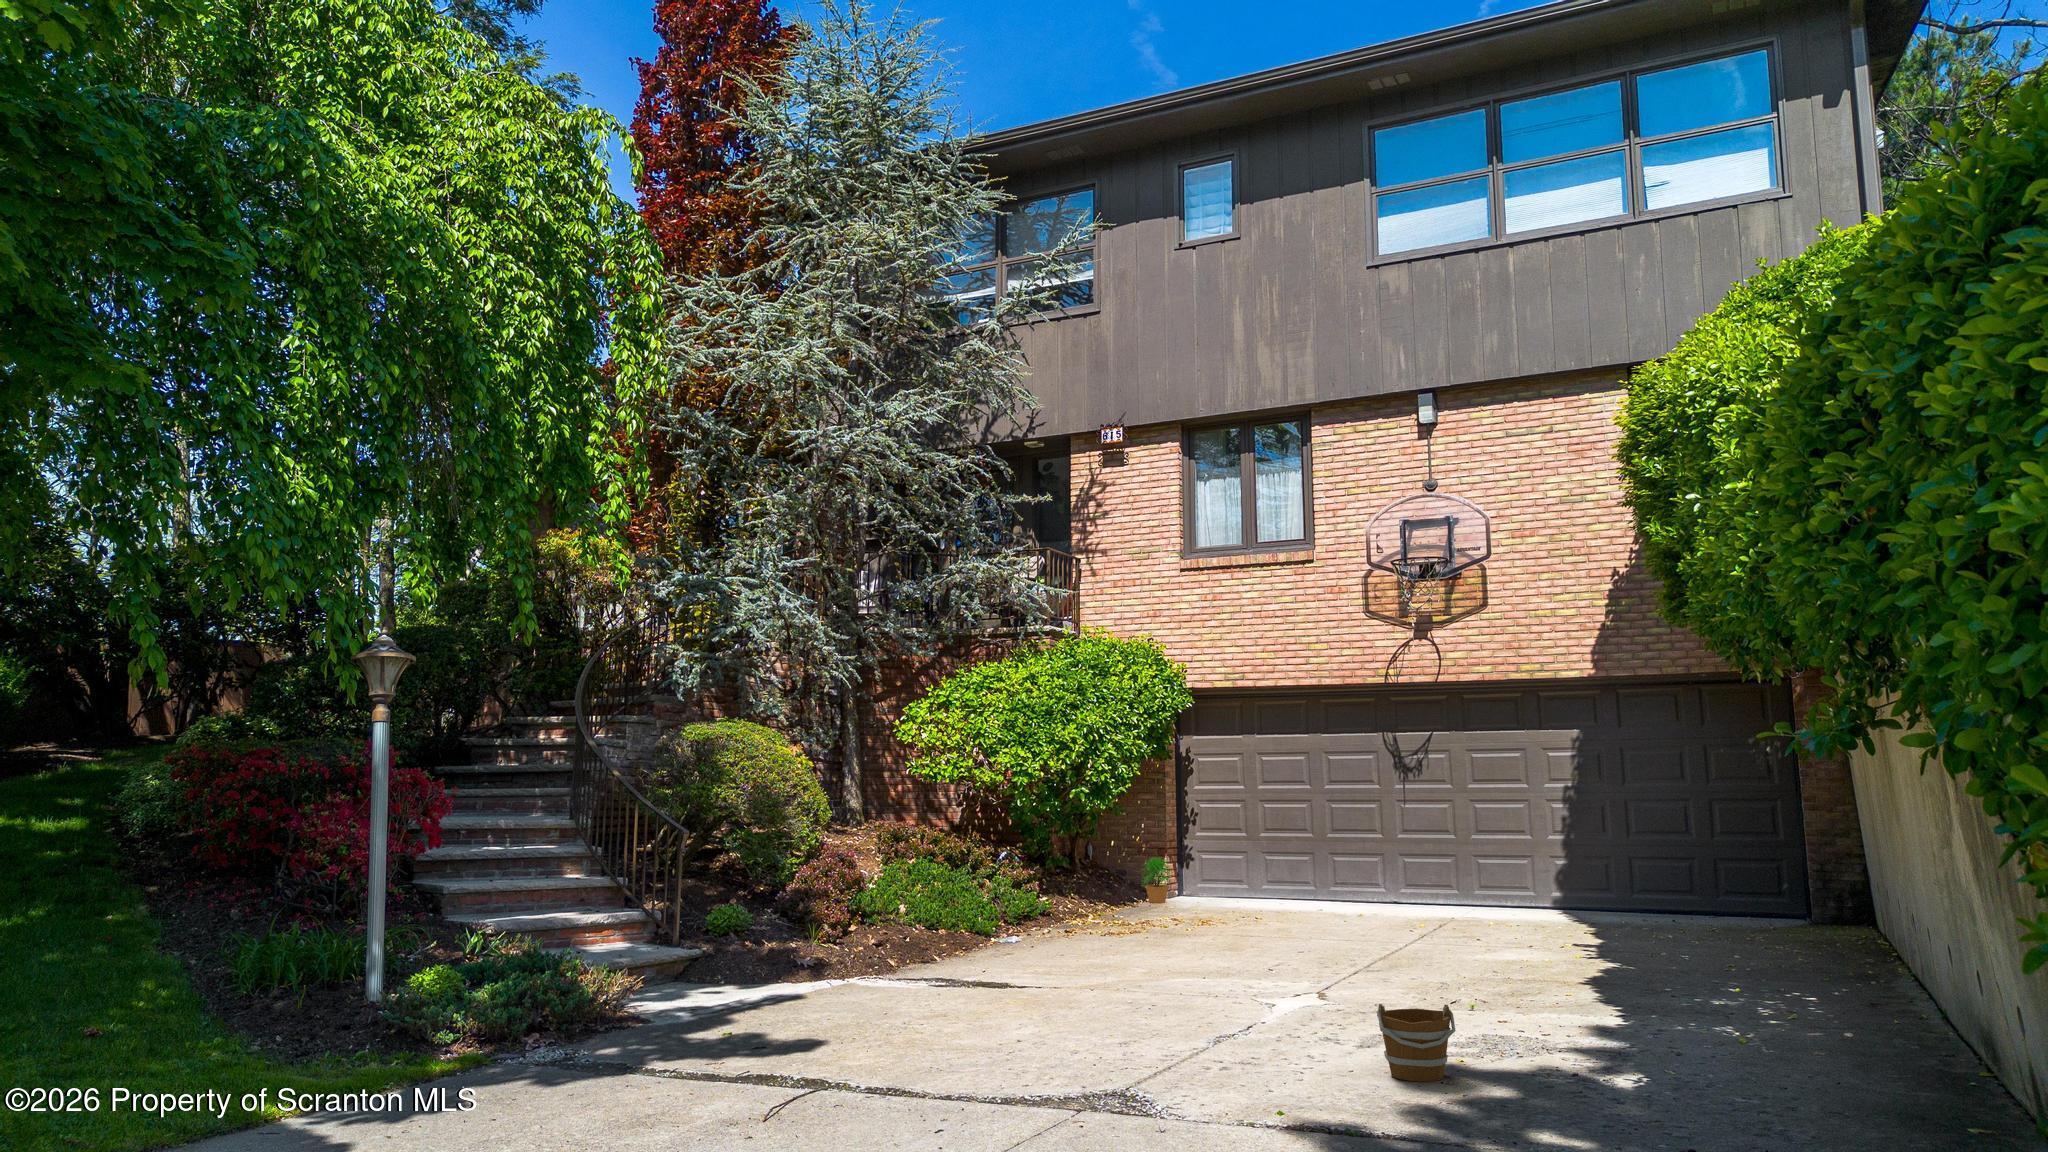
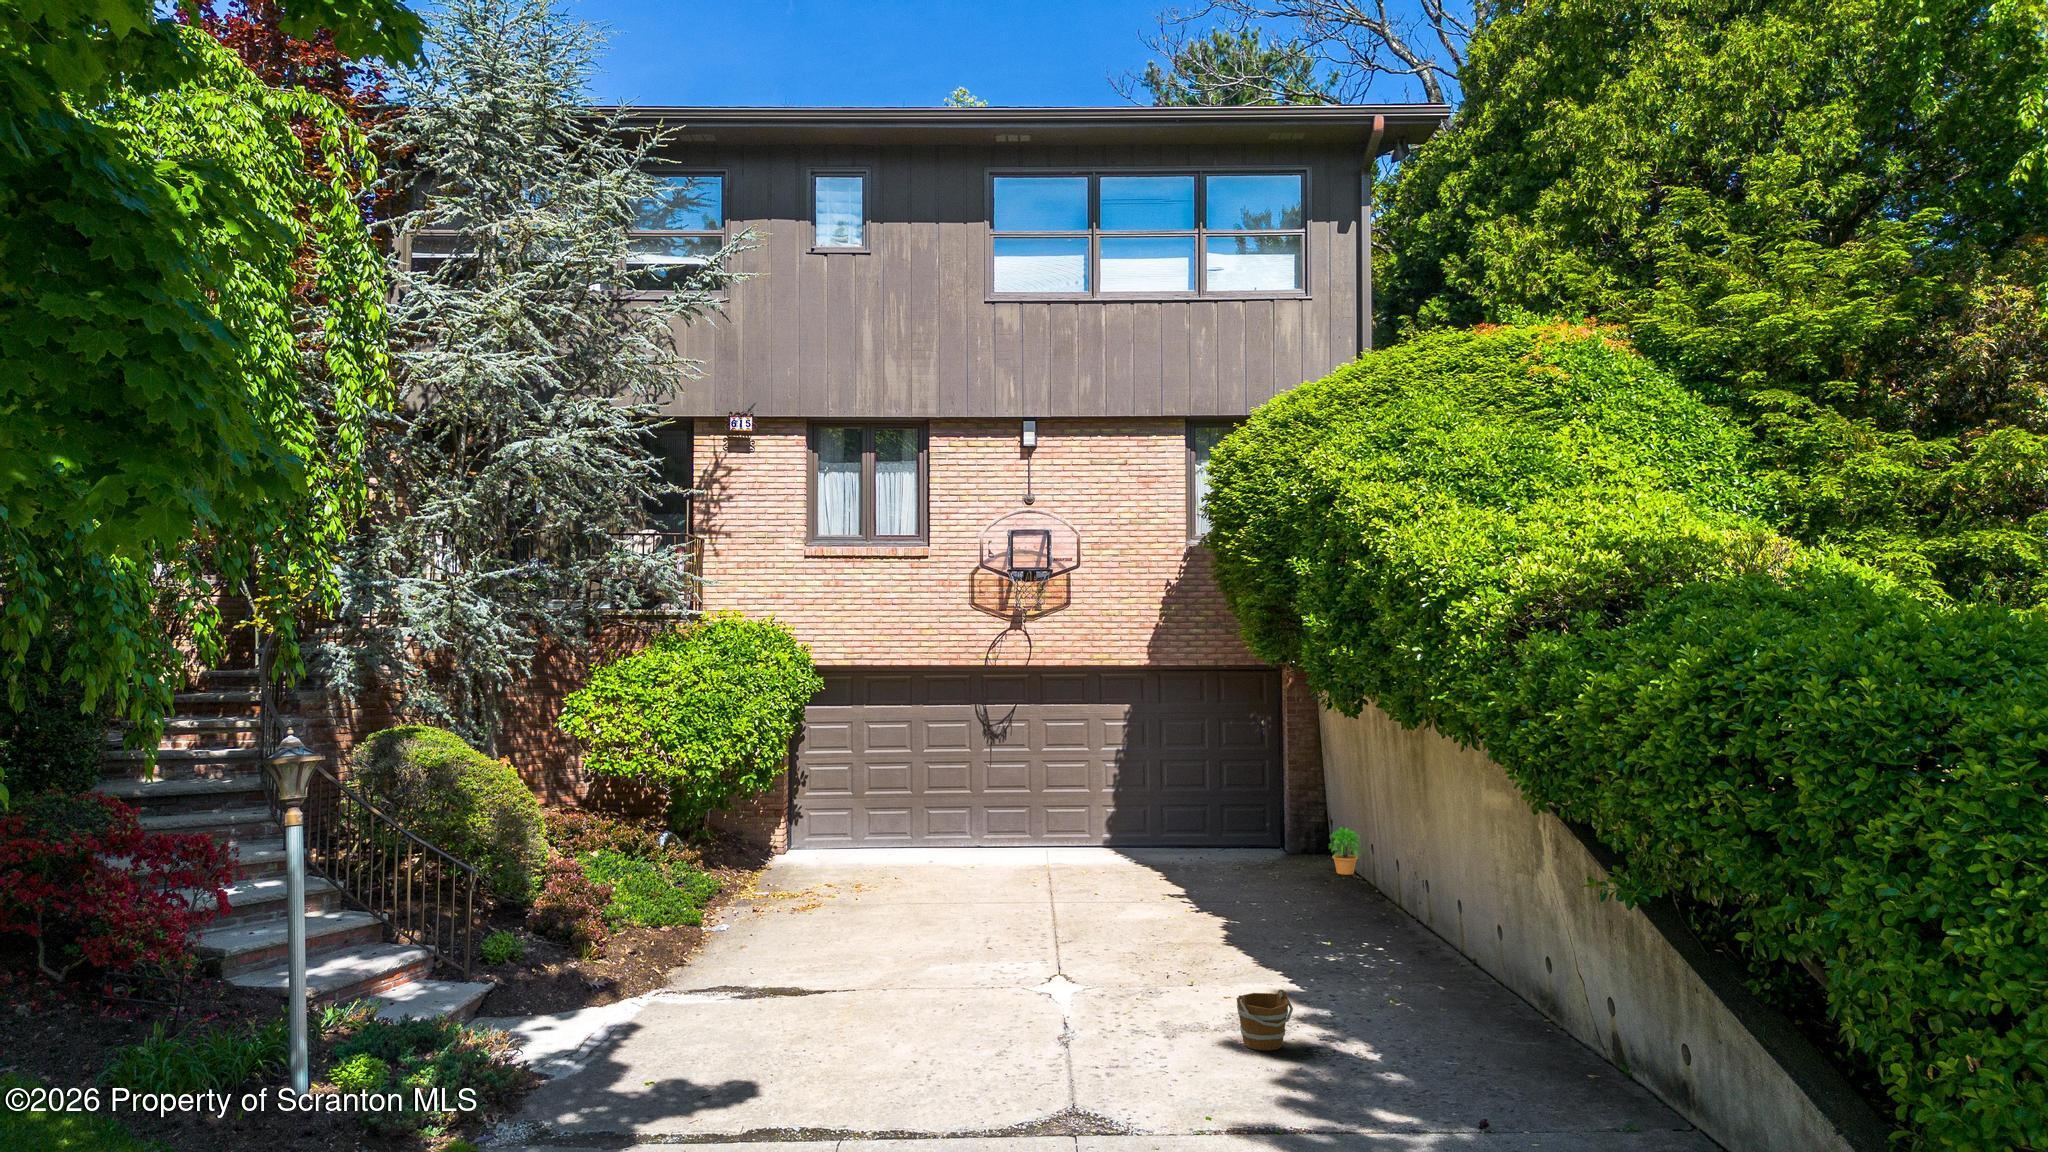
potted plant: present [1142,858,1171,903] -> present [1329,827,1362,875]

